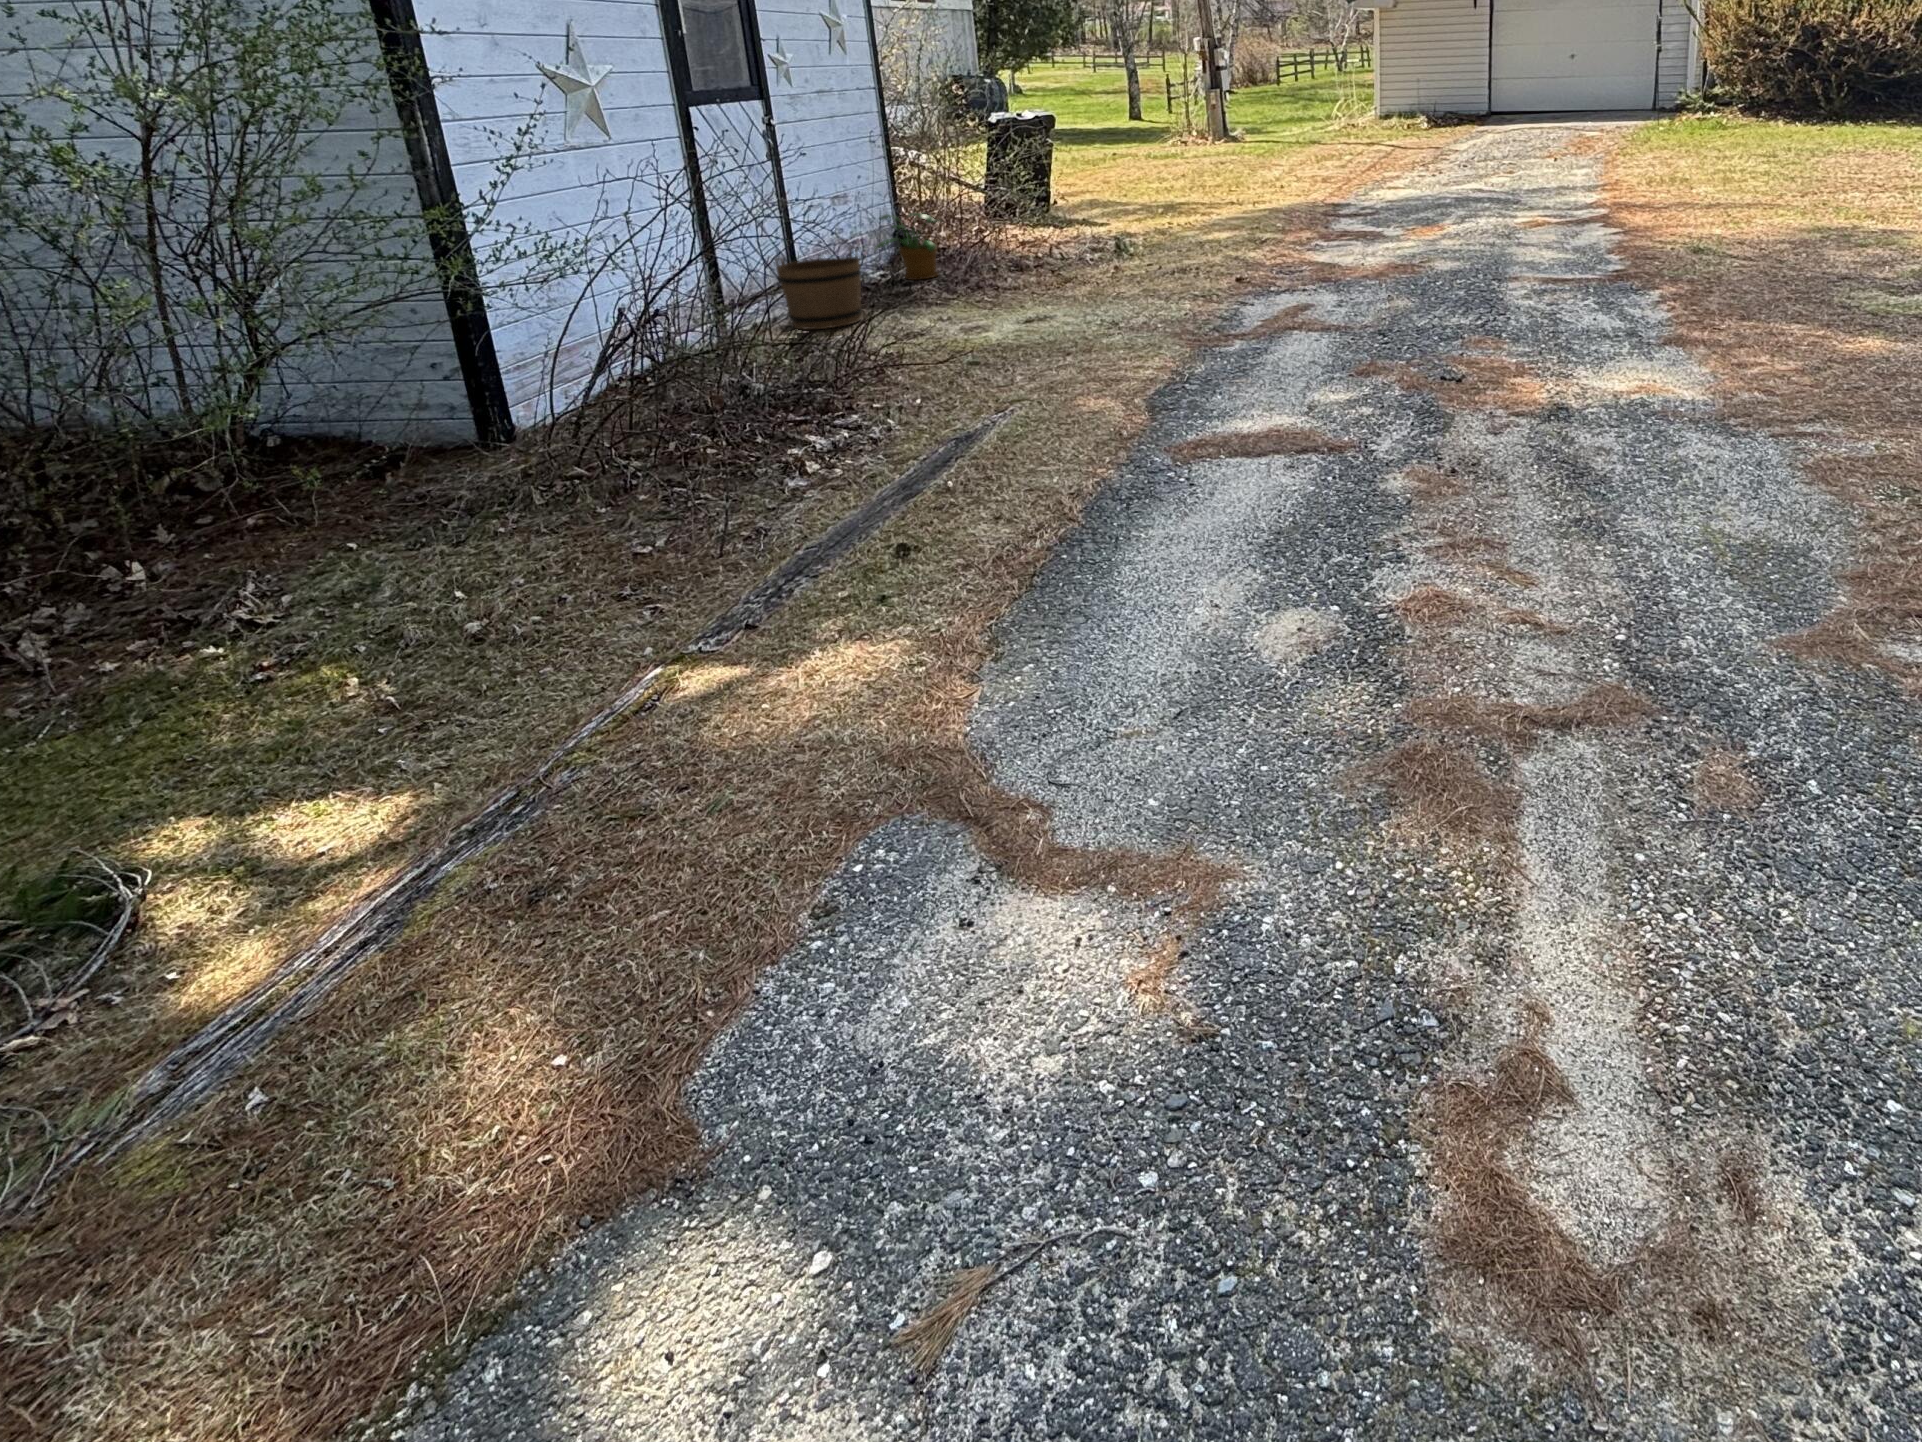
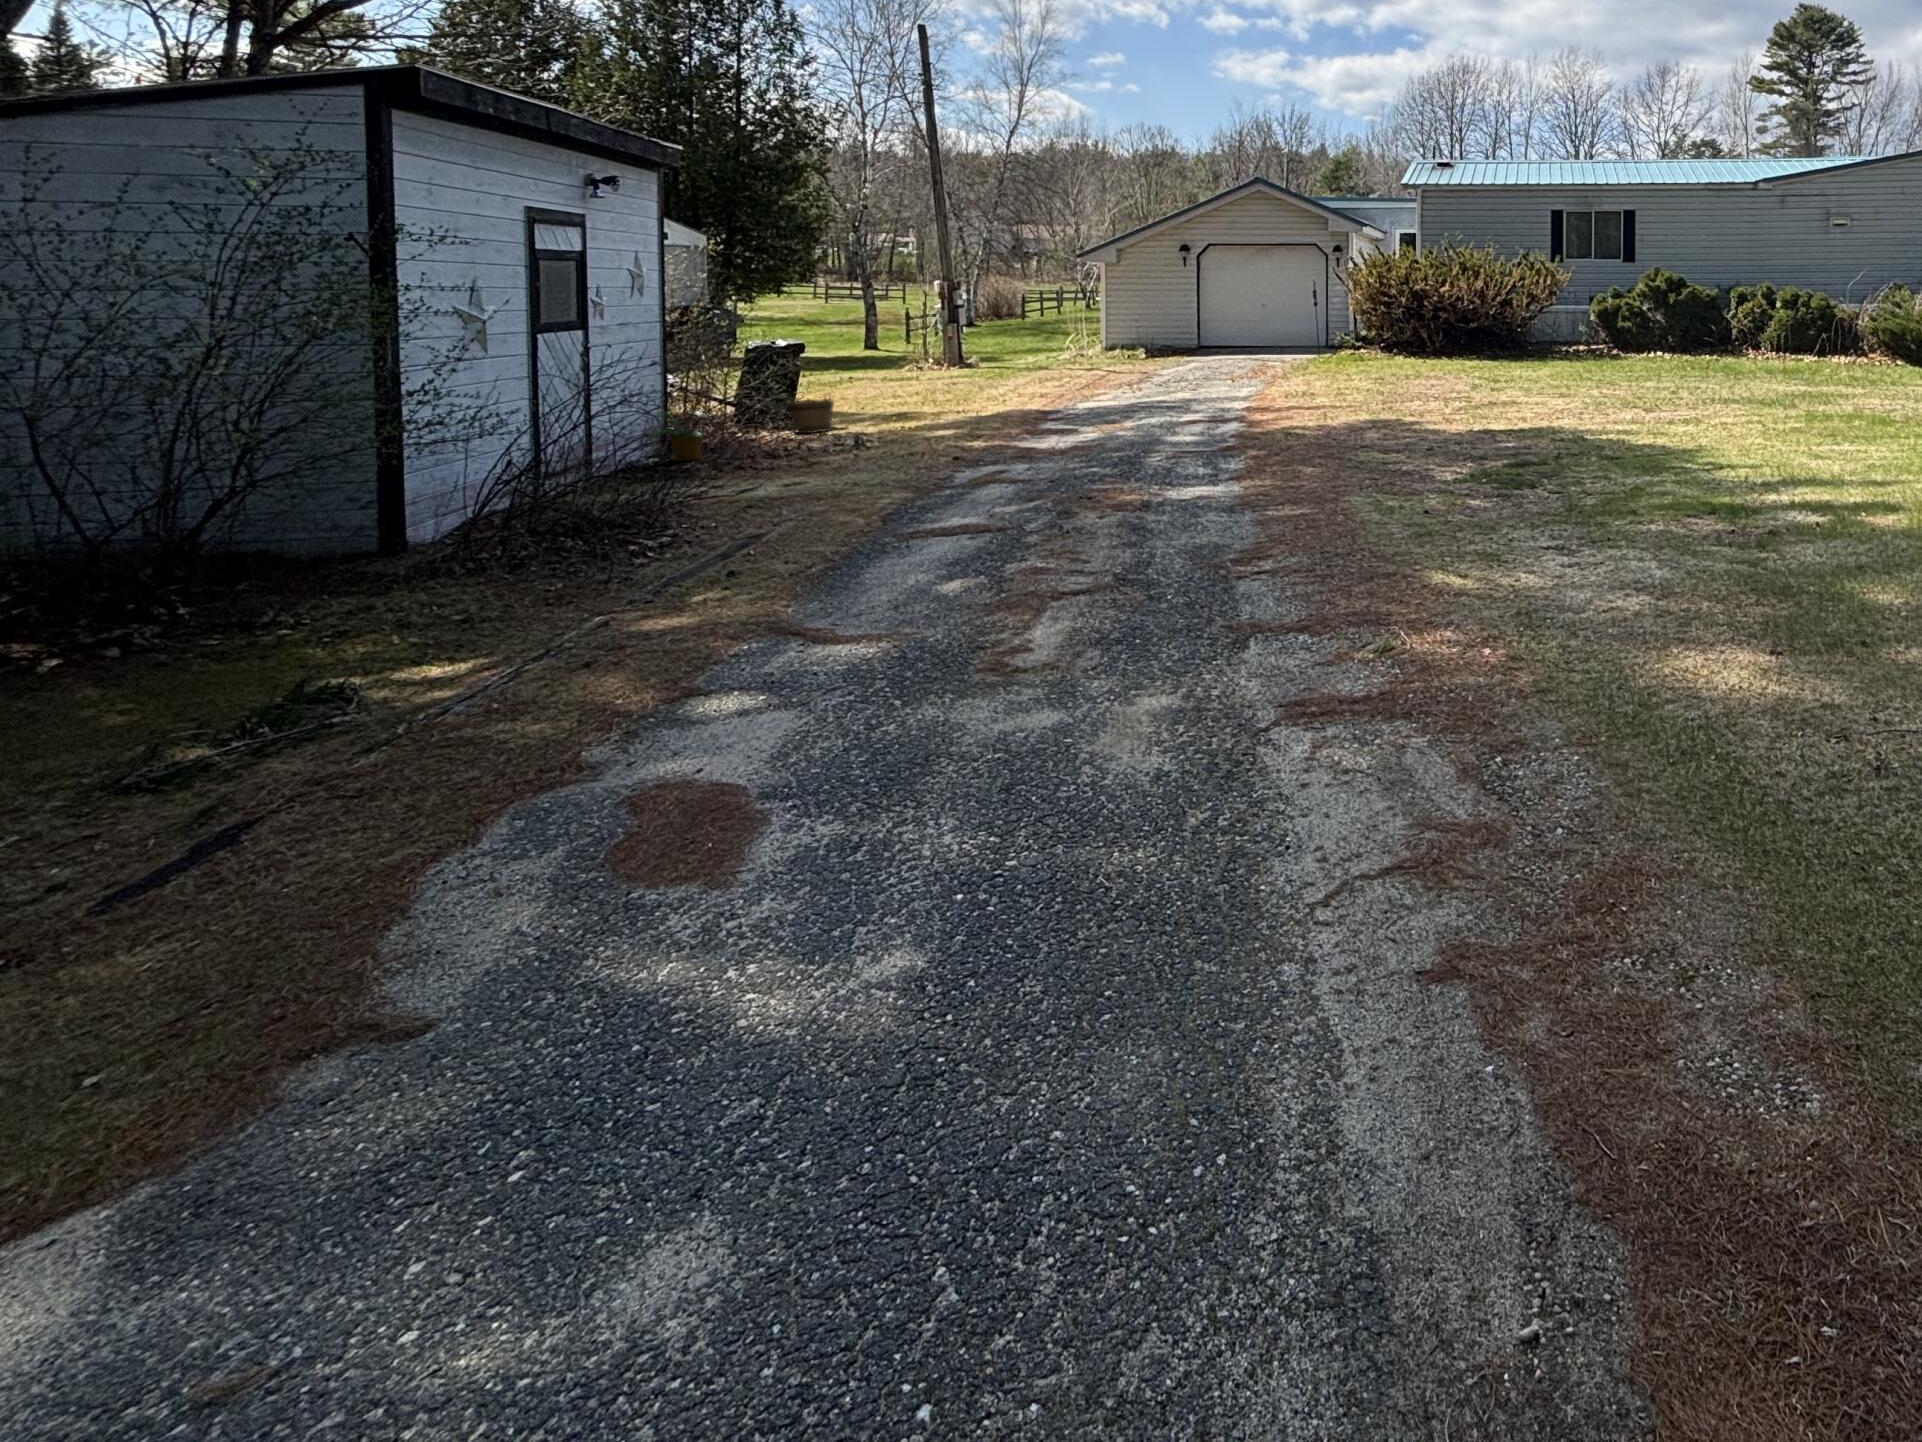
bucket: present [775,247,862,329] -> present [789,398,834,433]

